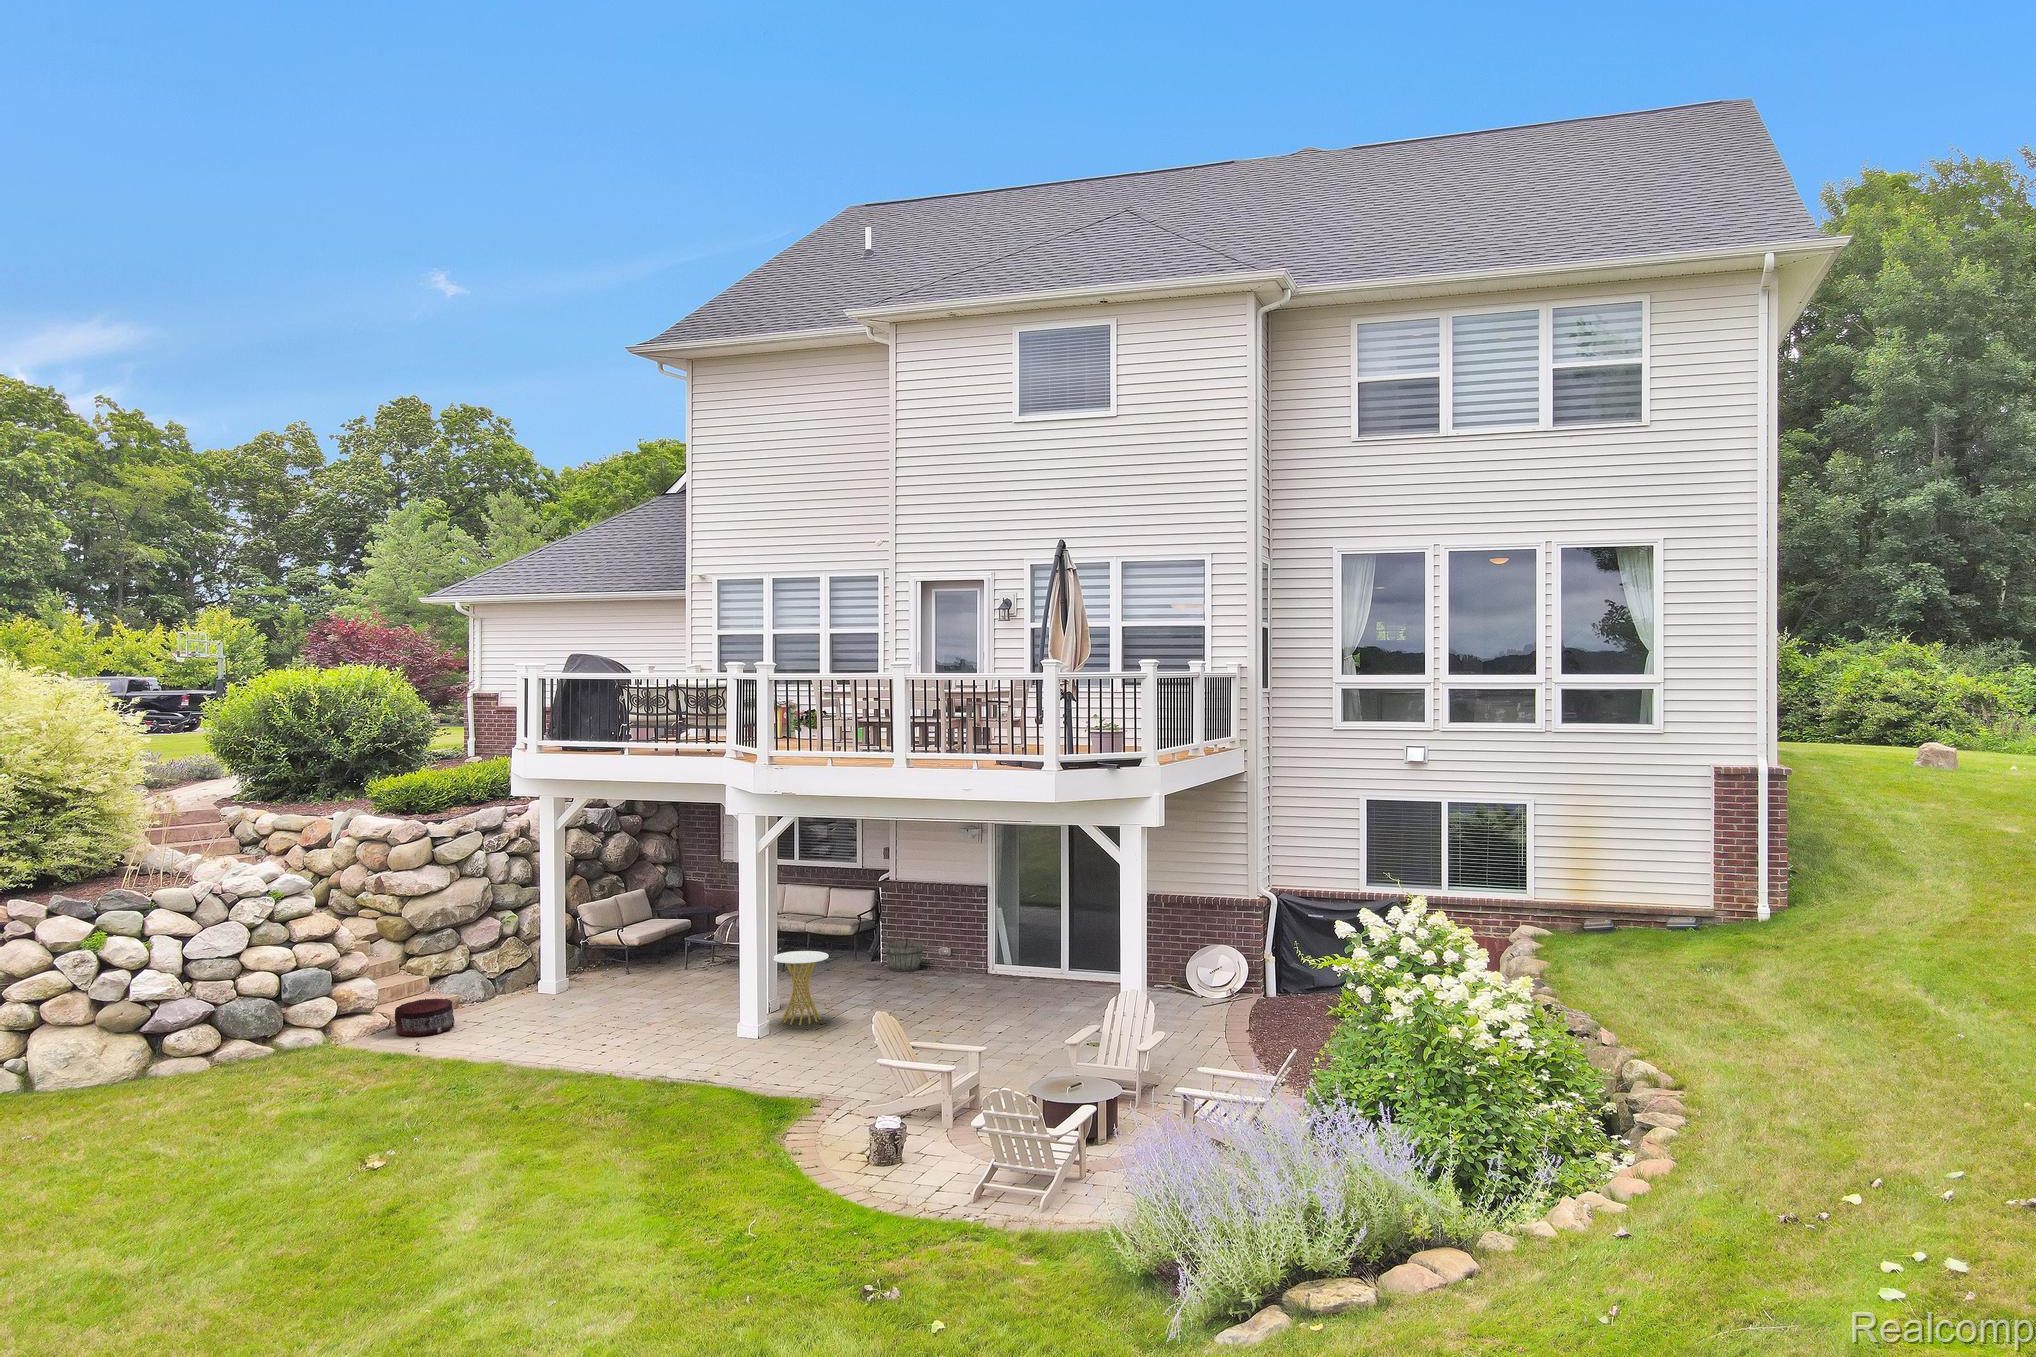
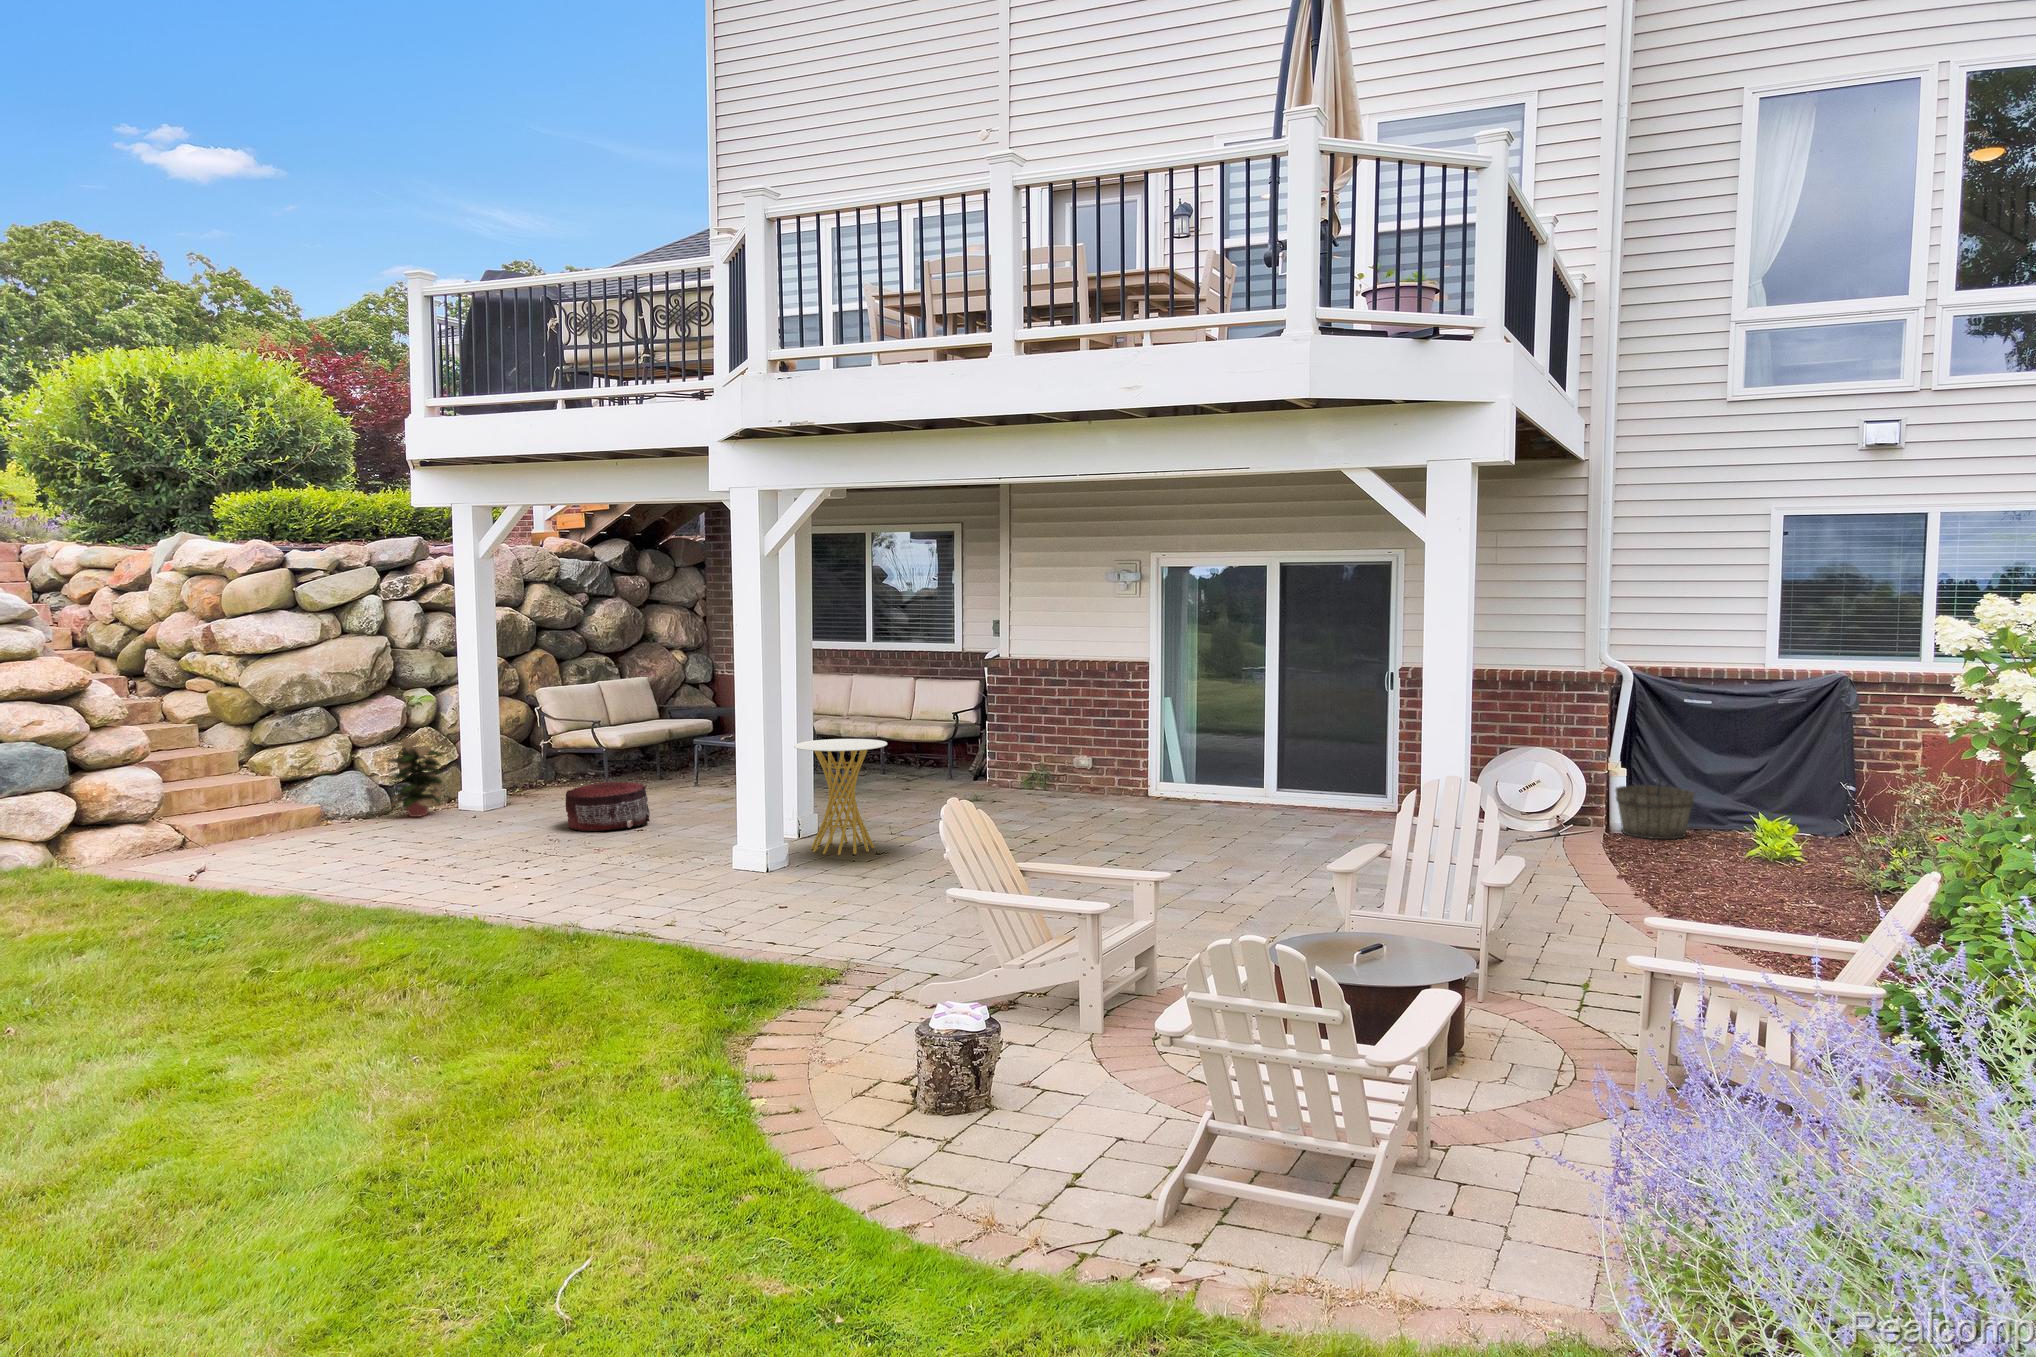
wooden bucket: present [885,936,923,972] -> present [1615,777,1694,839]
decorative plant: none [494,946,532,999] -> present [388,737,442,817]
pouf: present [395,998,455,1036] -> present [566,782,650,831]

